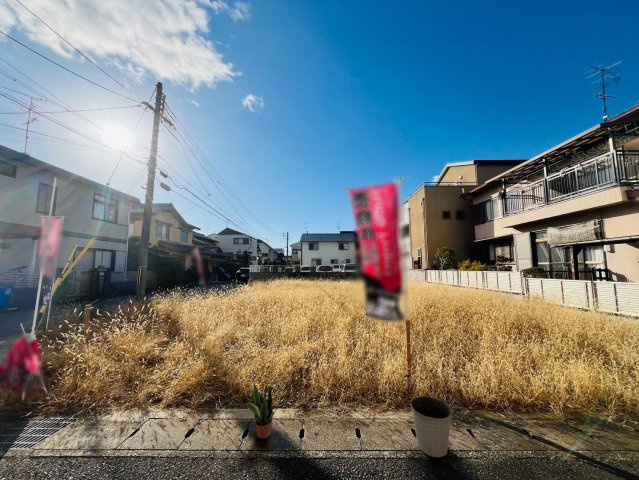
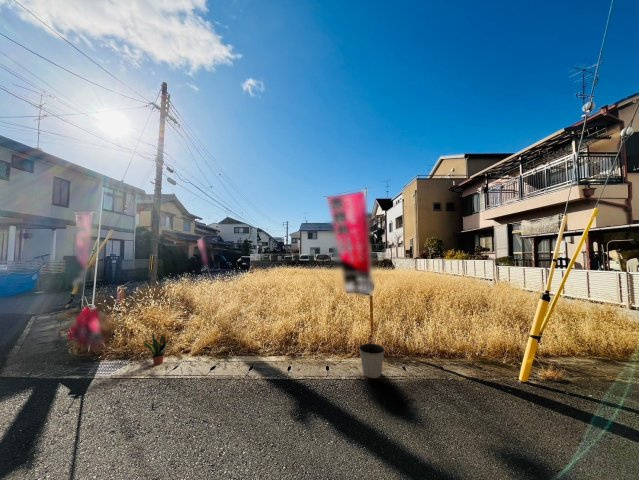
potted plant: present [248,384,281,438] -> present [144,333,170,365]

